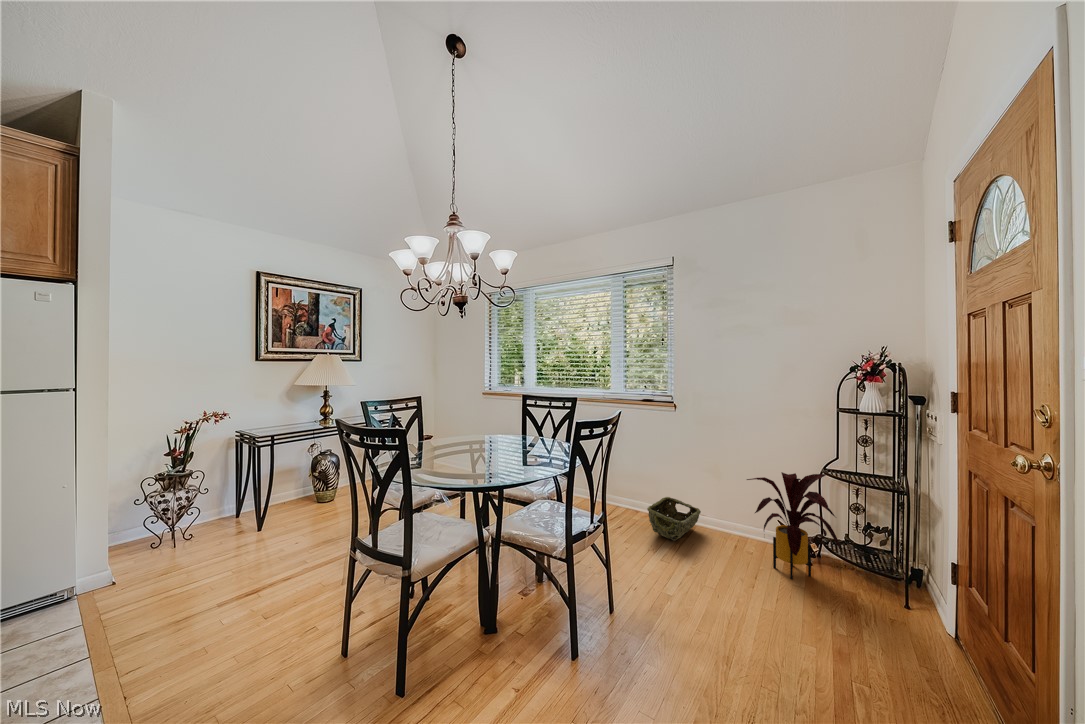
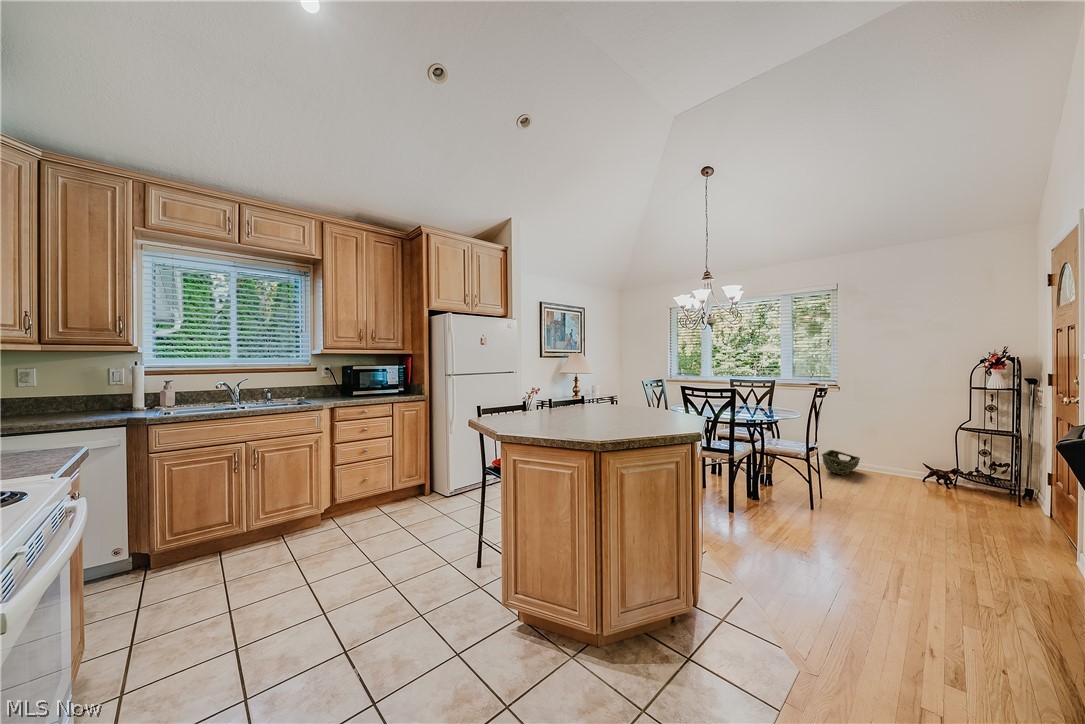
house plant: present [747,472,840,579] -> none [900,429,972,494]

